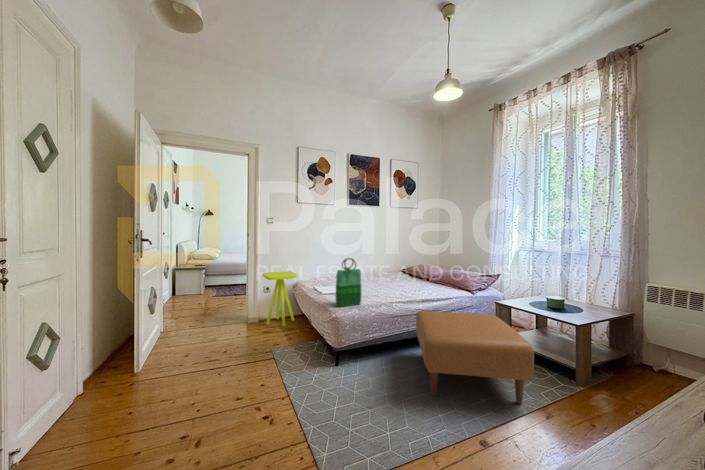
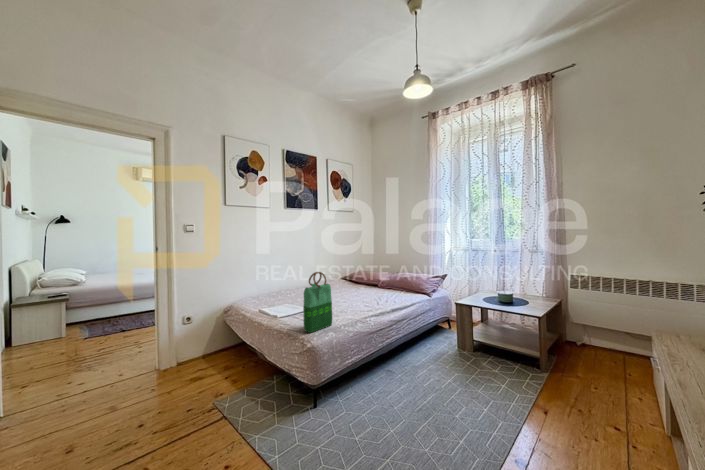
side table: present [263,271,298,327] -> none [182,293,236,369]
ottoman: present [416,311,534,404] -> none [391,316,522,417]

